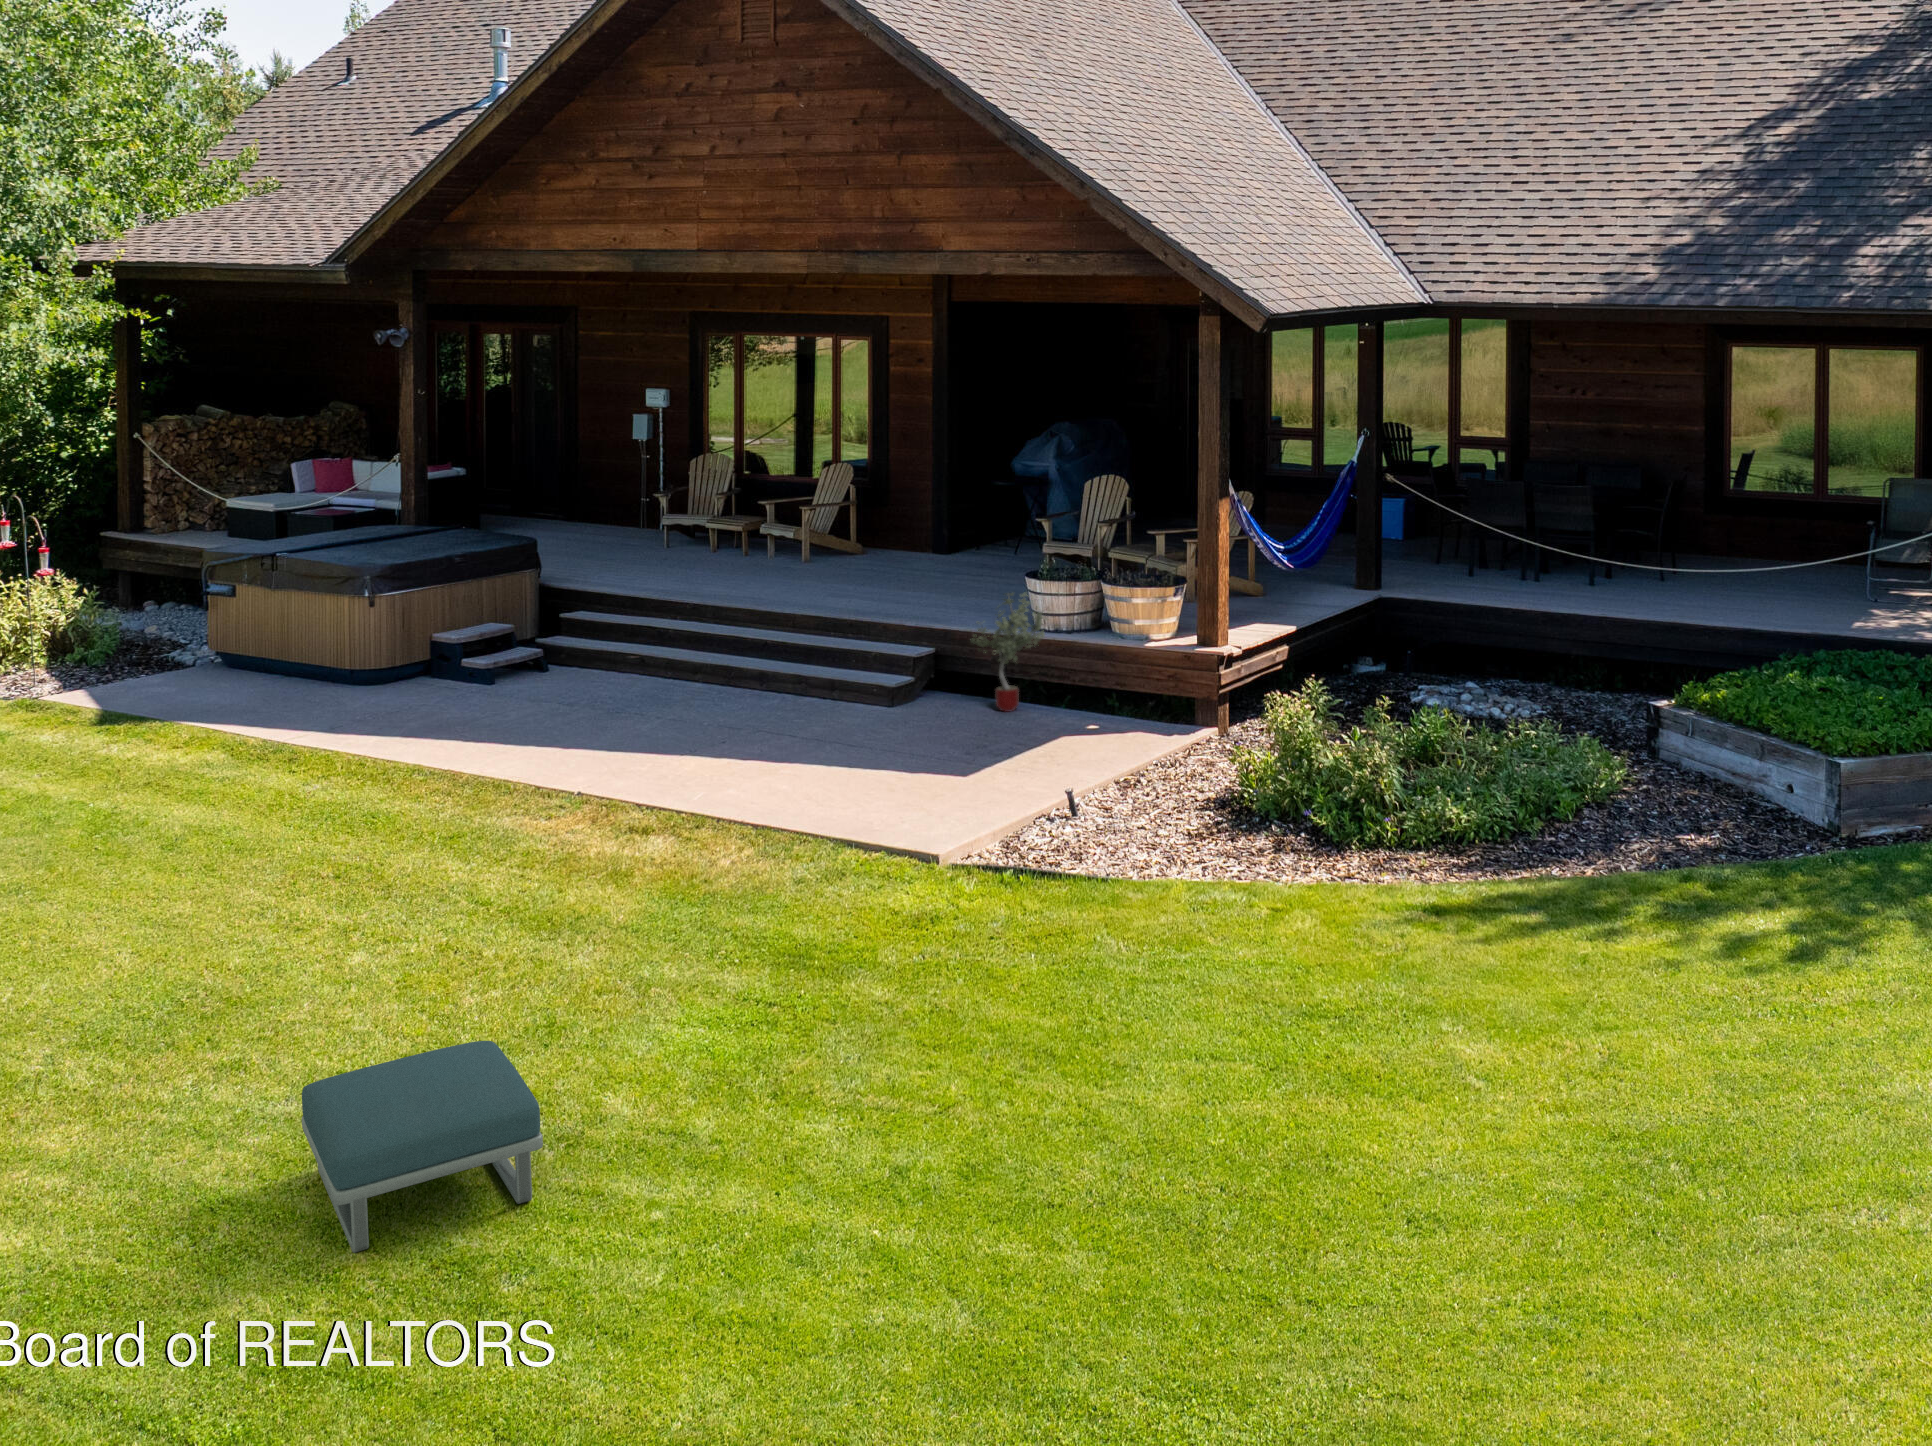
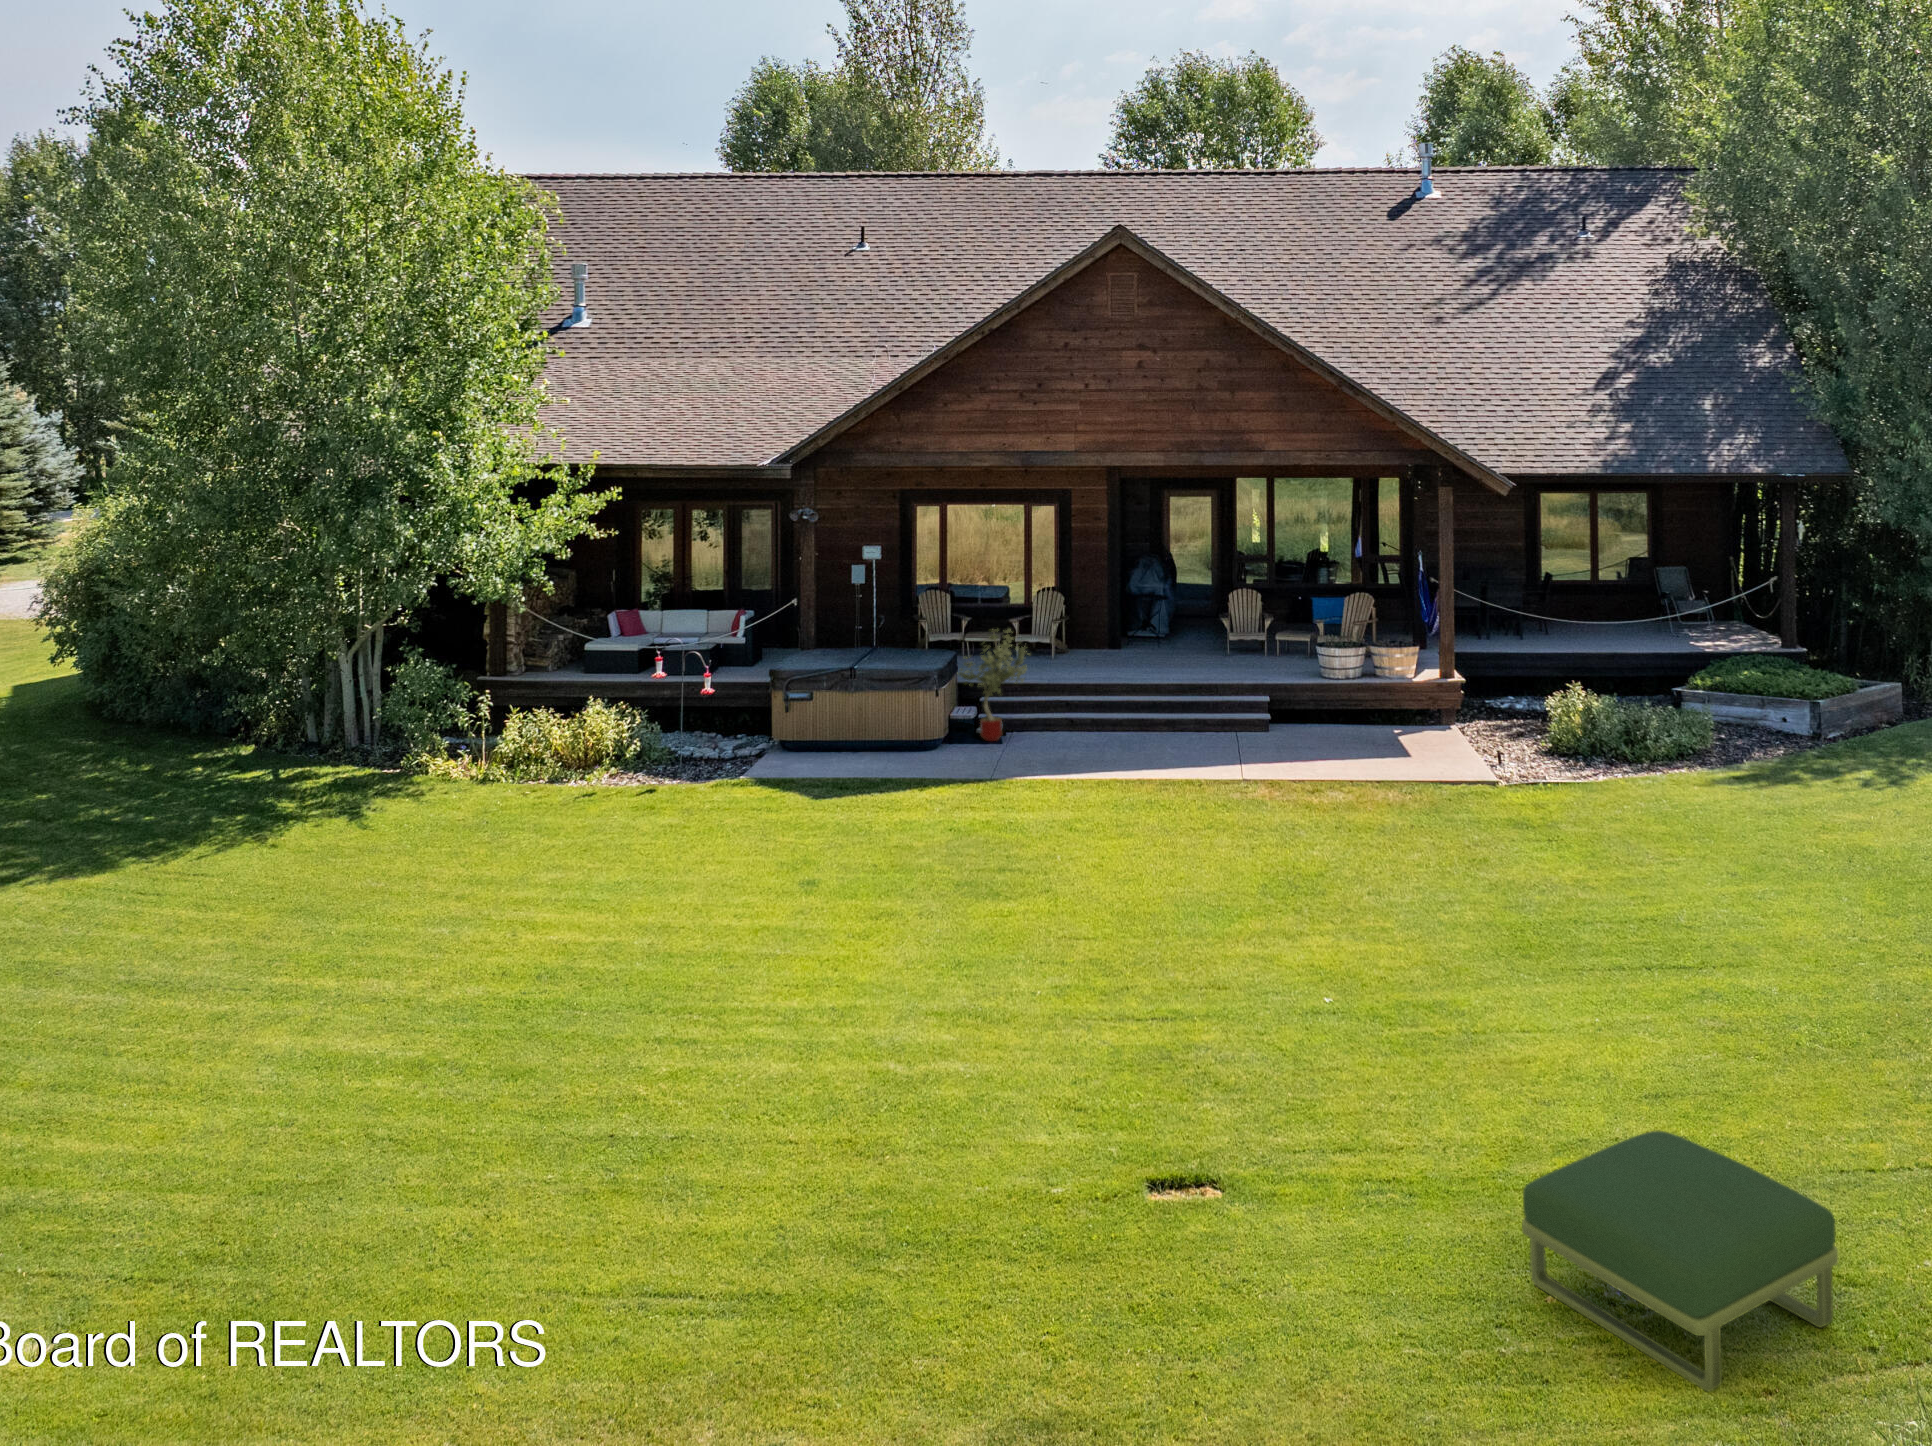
footstool: present [302,1041,543,1253] -> present [1522,1130,1838,1391]

